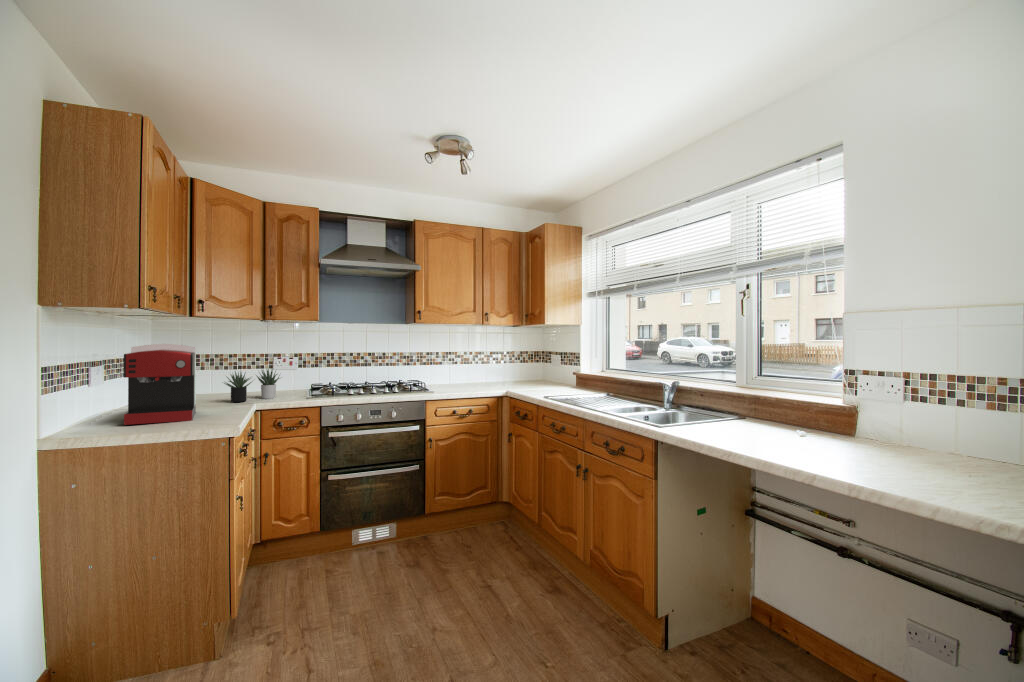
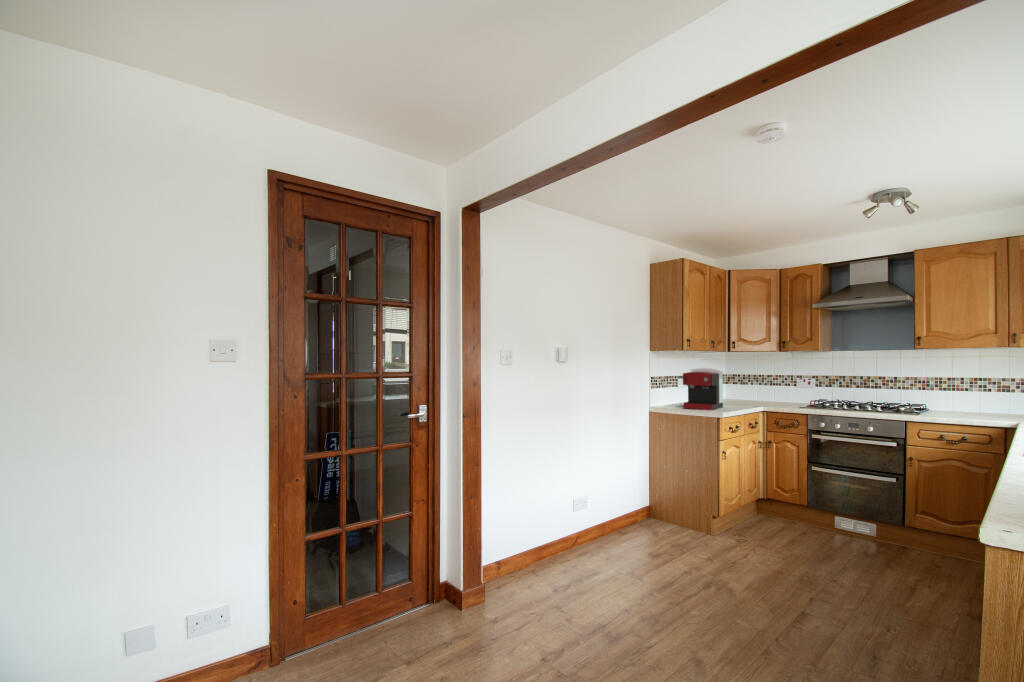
succulent plant: present [224,369,280,402] -> none [745,384,788,406]

